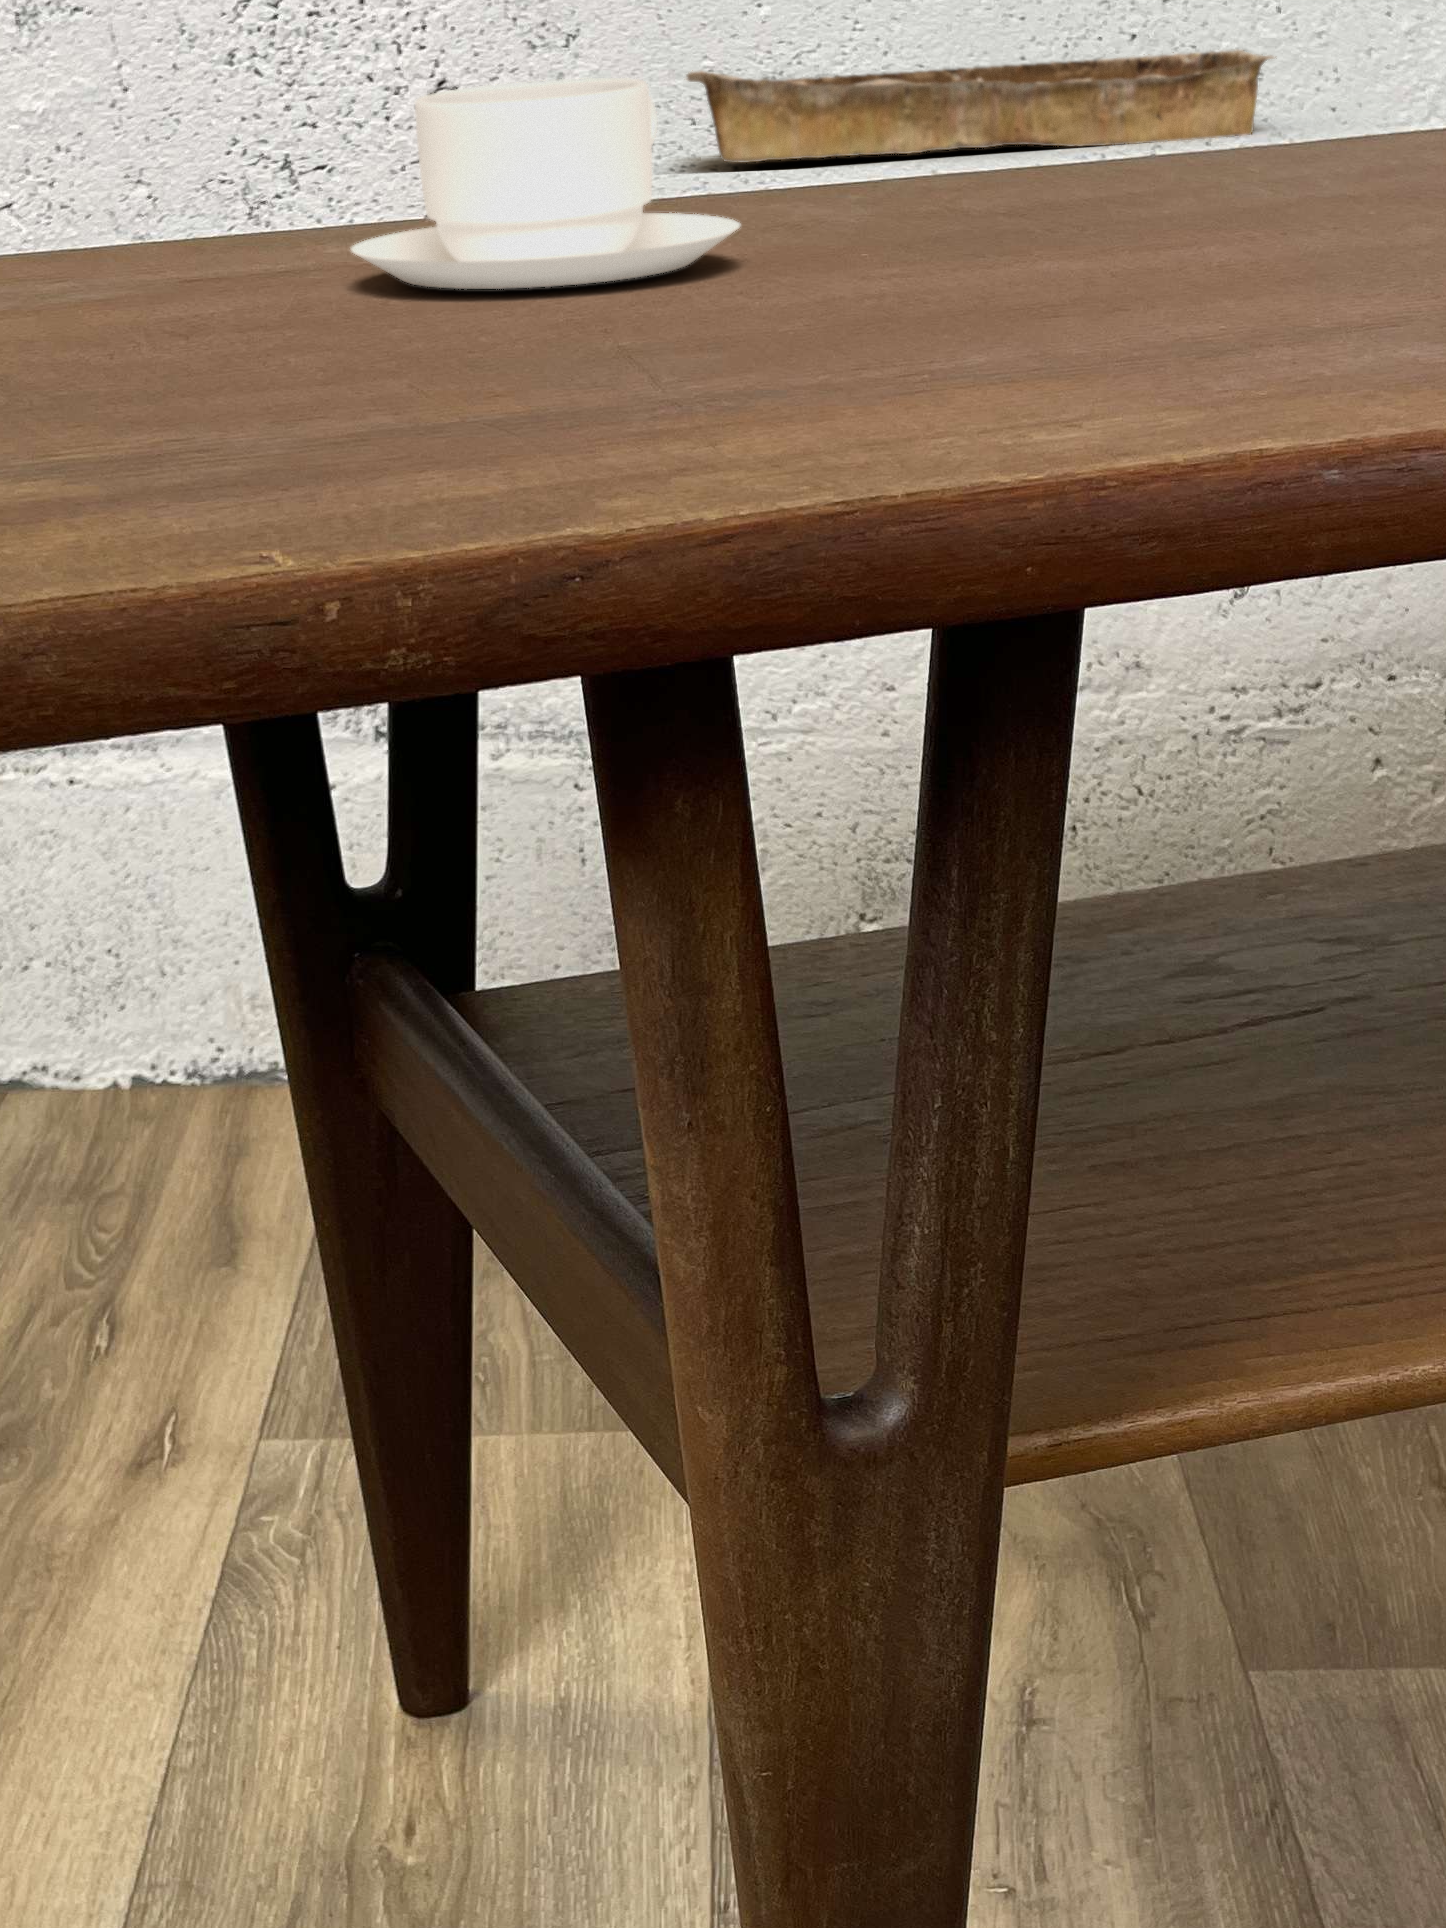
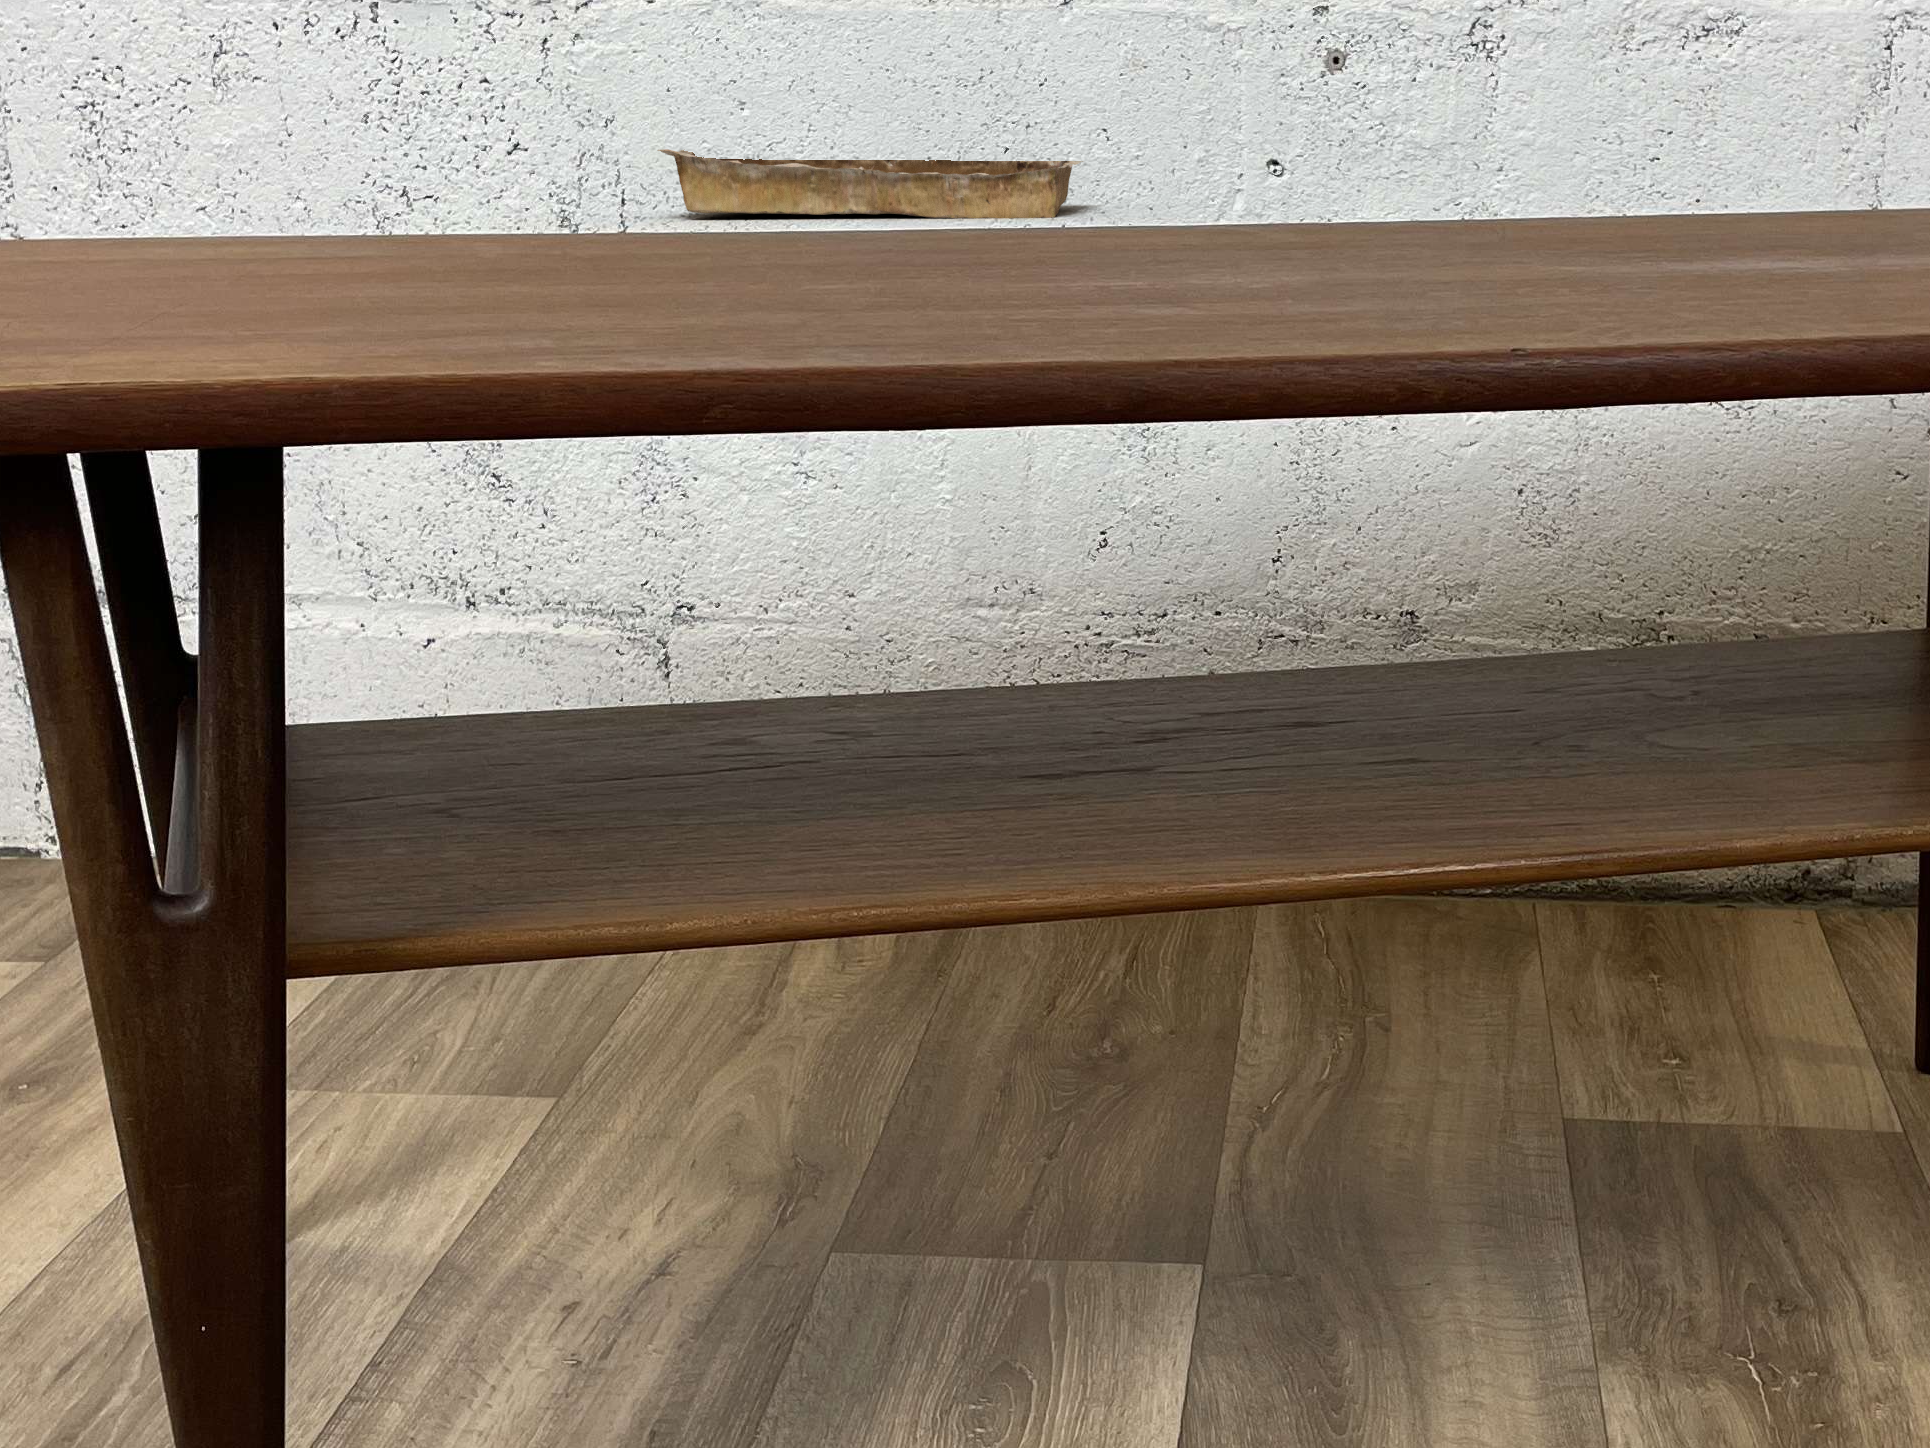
coffee cup: present [351,78,740,289] -> none [108,155,355,272]

